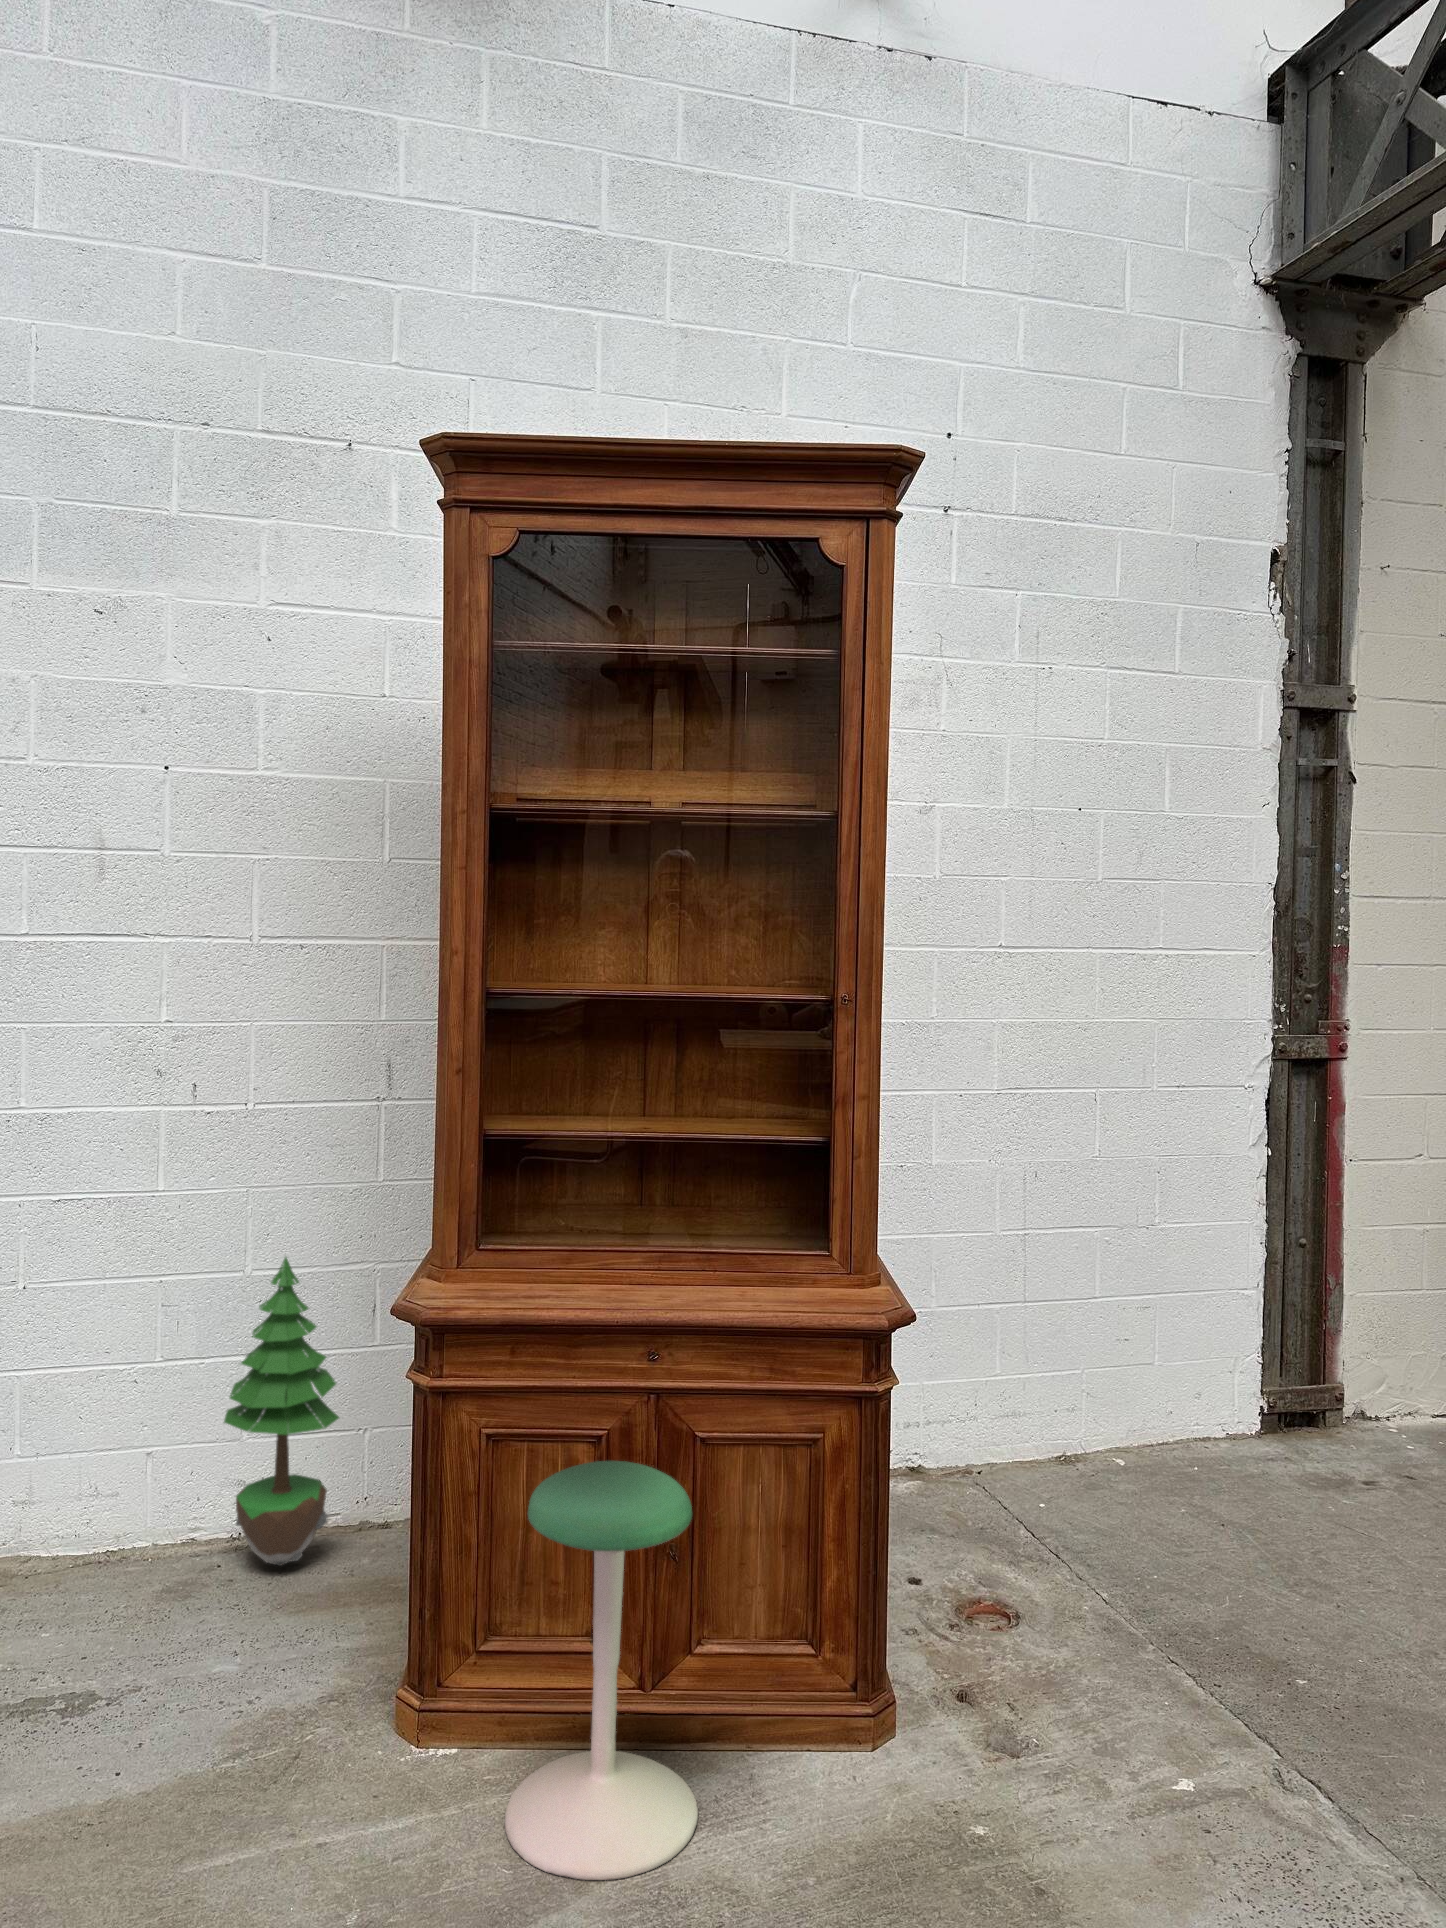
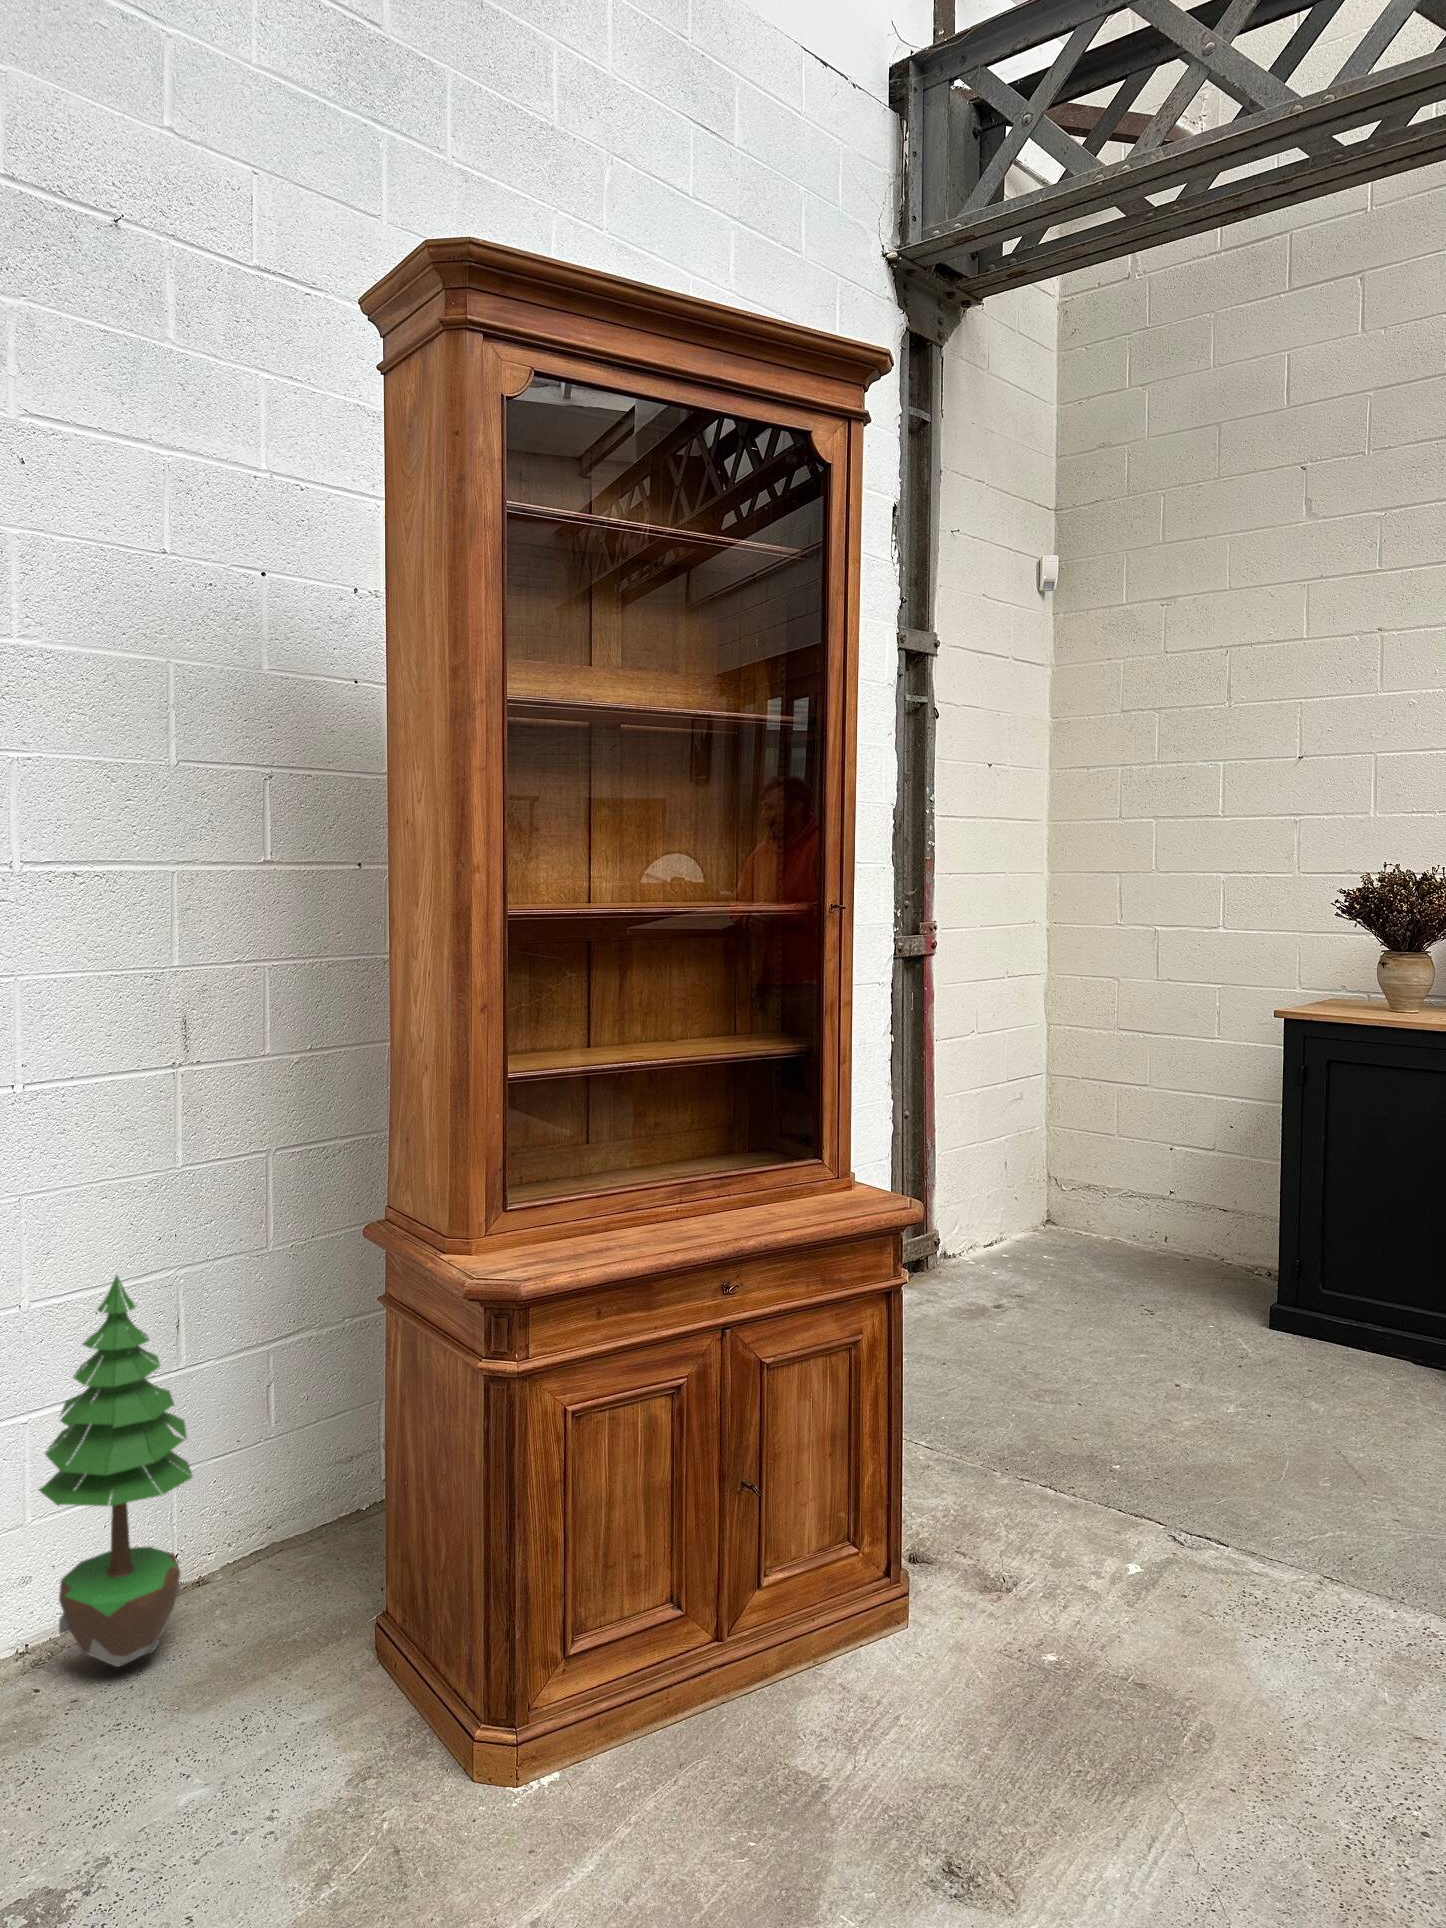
stool: present [505,1461,698,1880] -> none [663,1400,865,1841]

